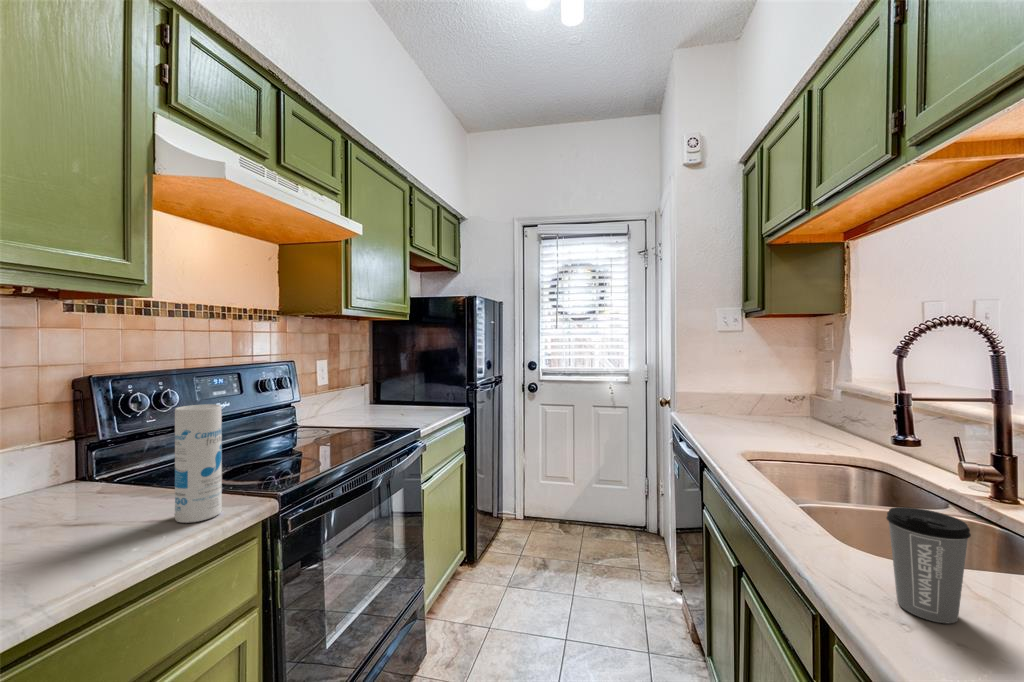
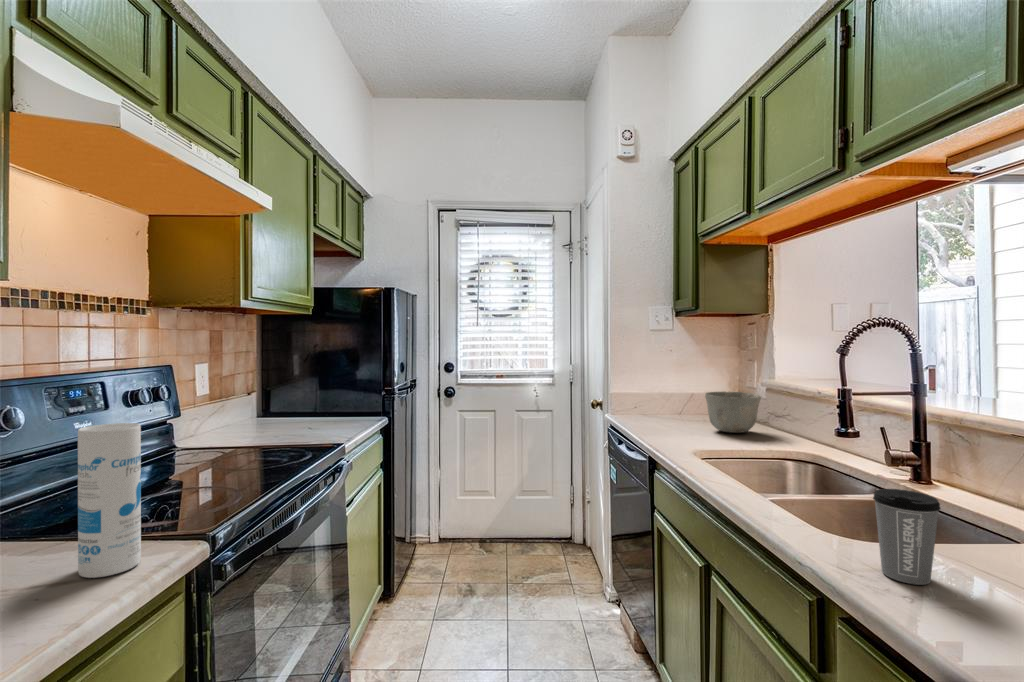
ceramic bowl: none [766,393,828,435] -> present [705,392,761,433]

